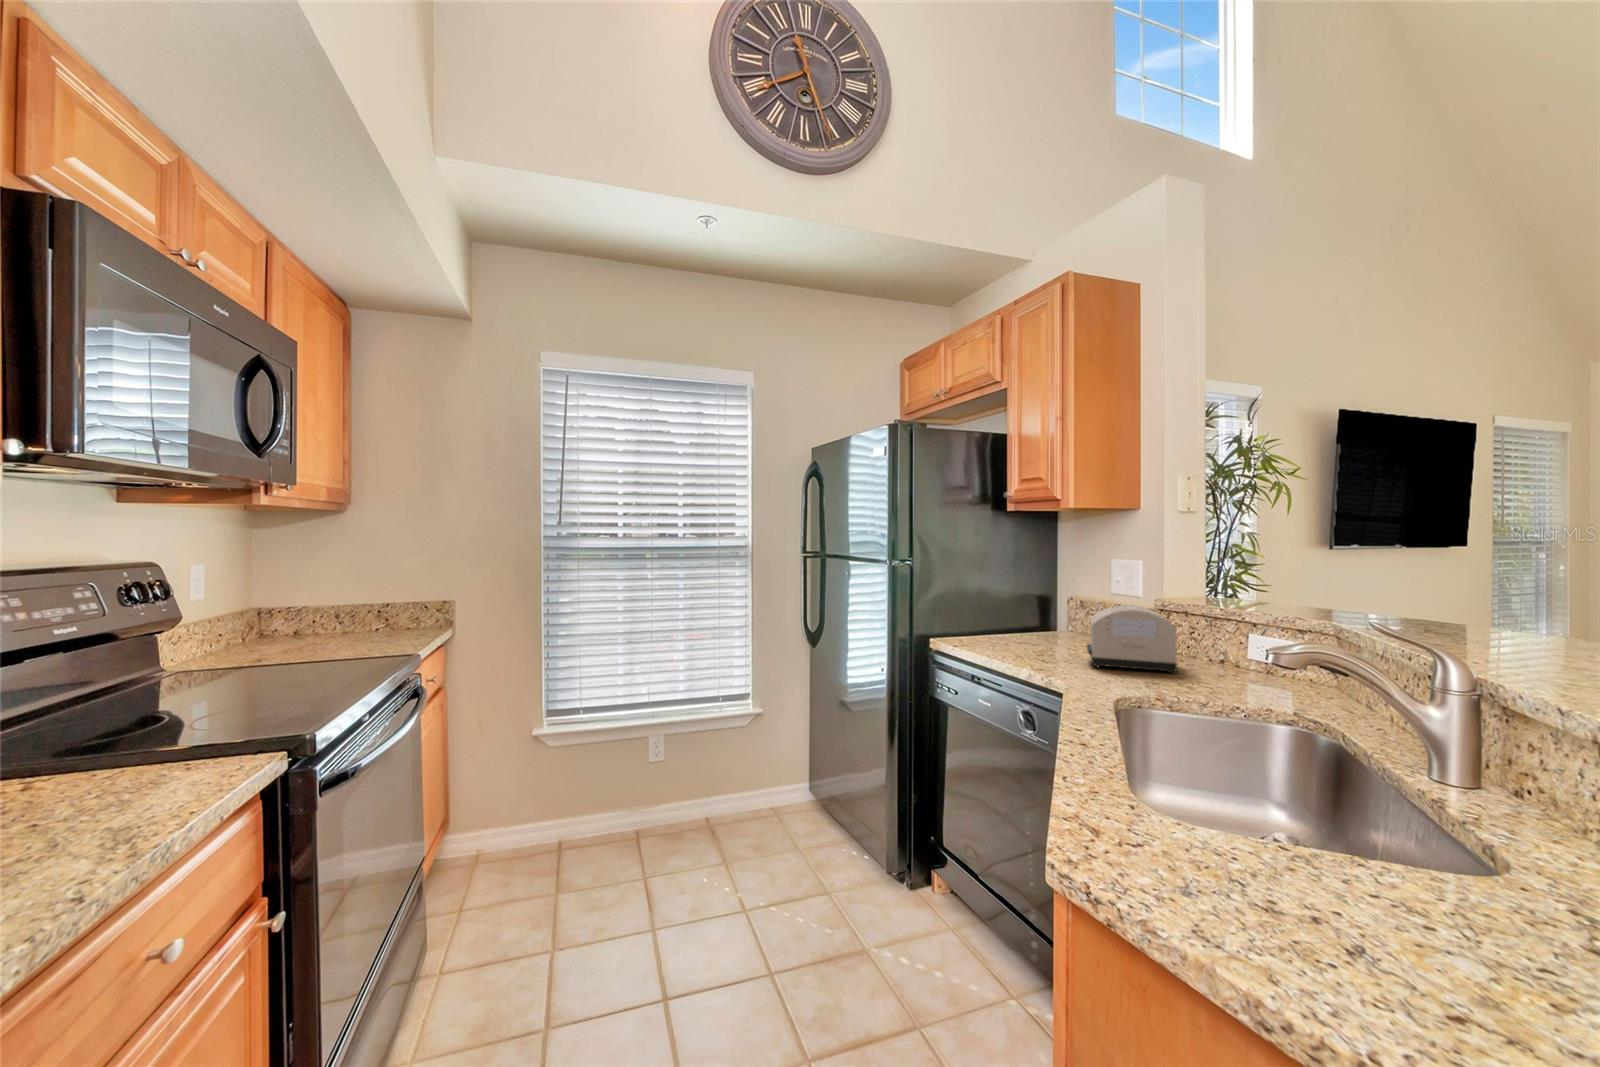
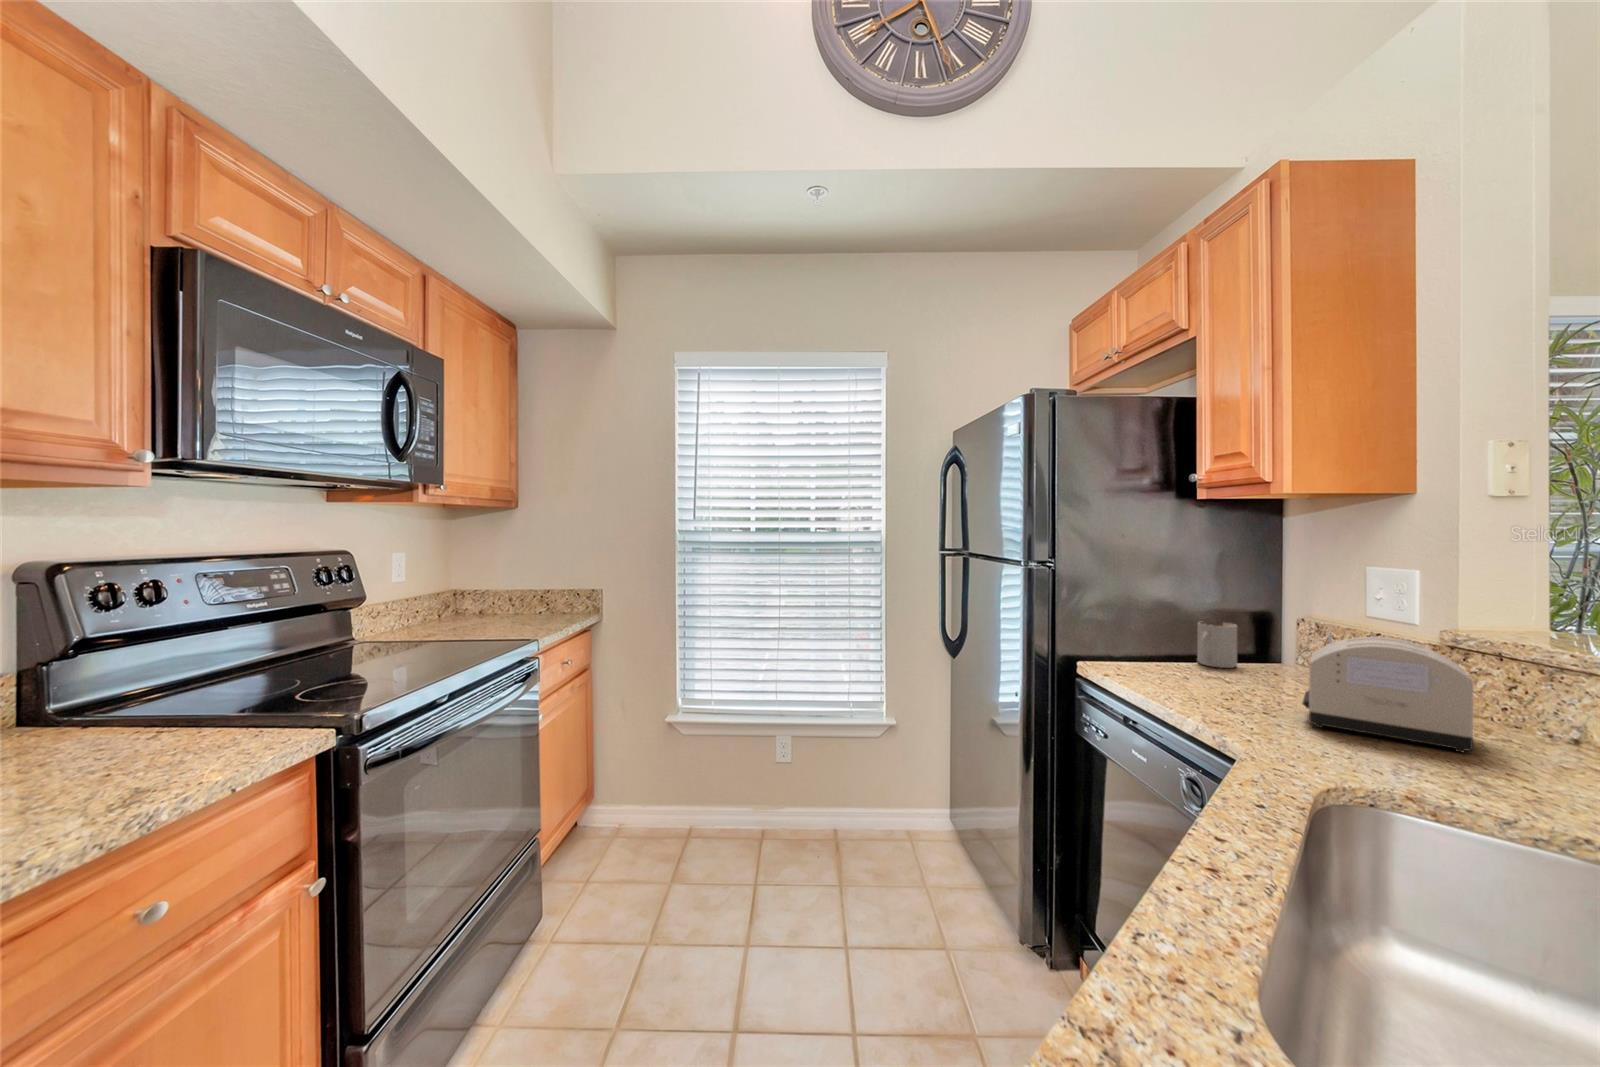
mug: none [1010,603,1036,637] -> present [1197,622,1237,668]

